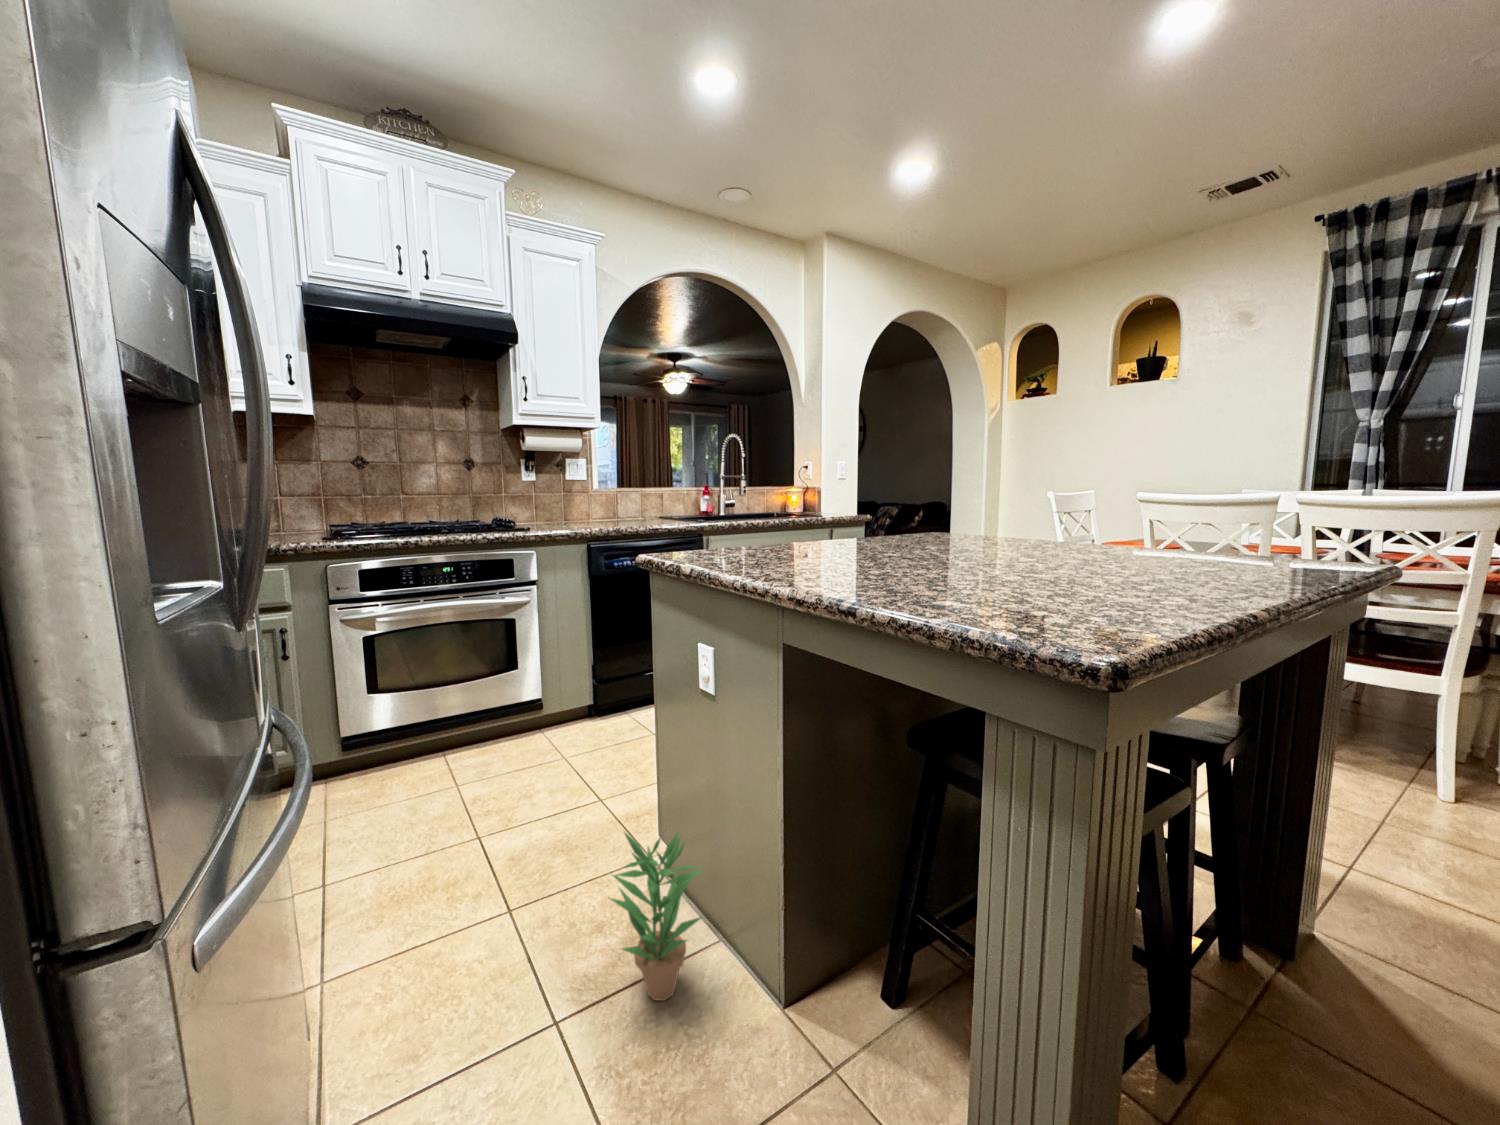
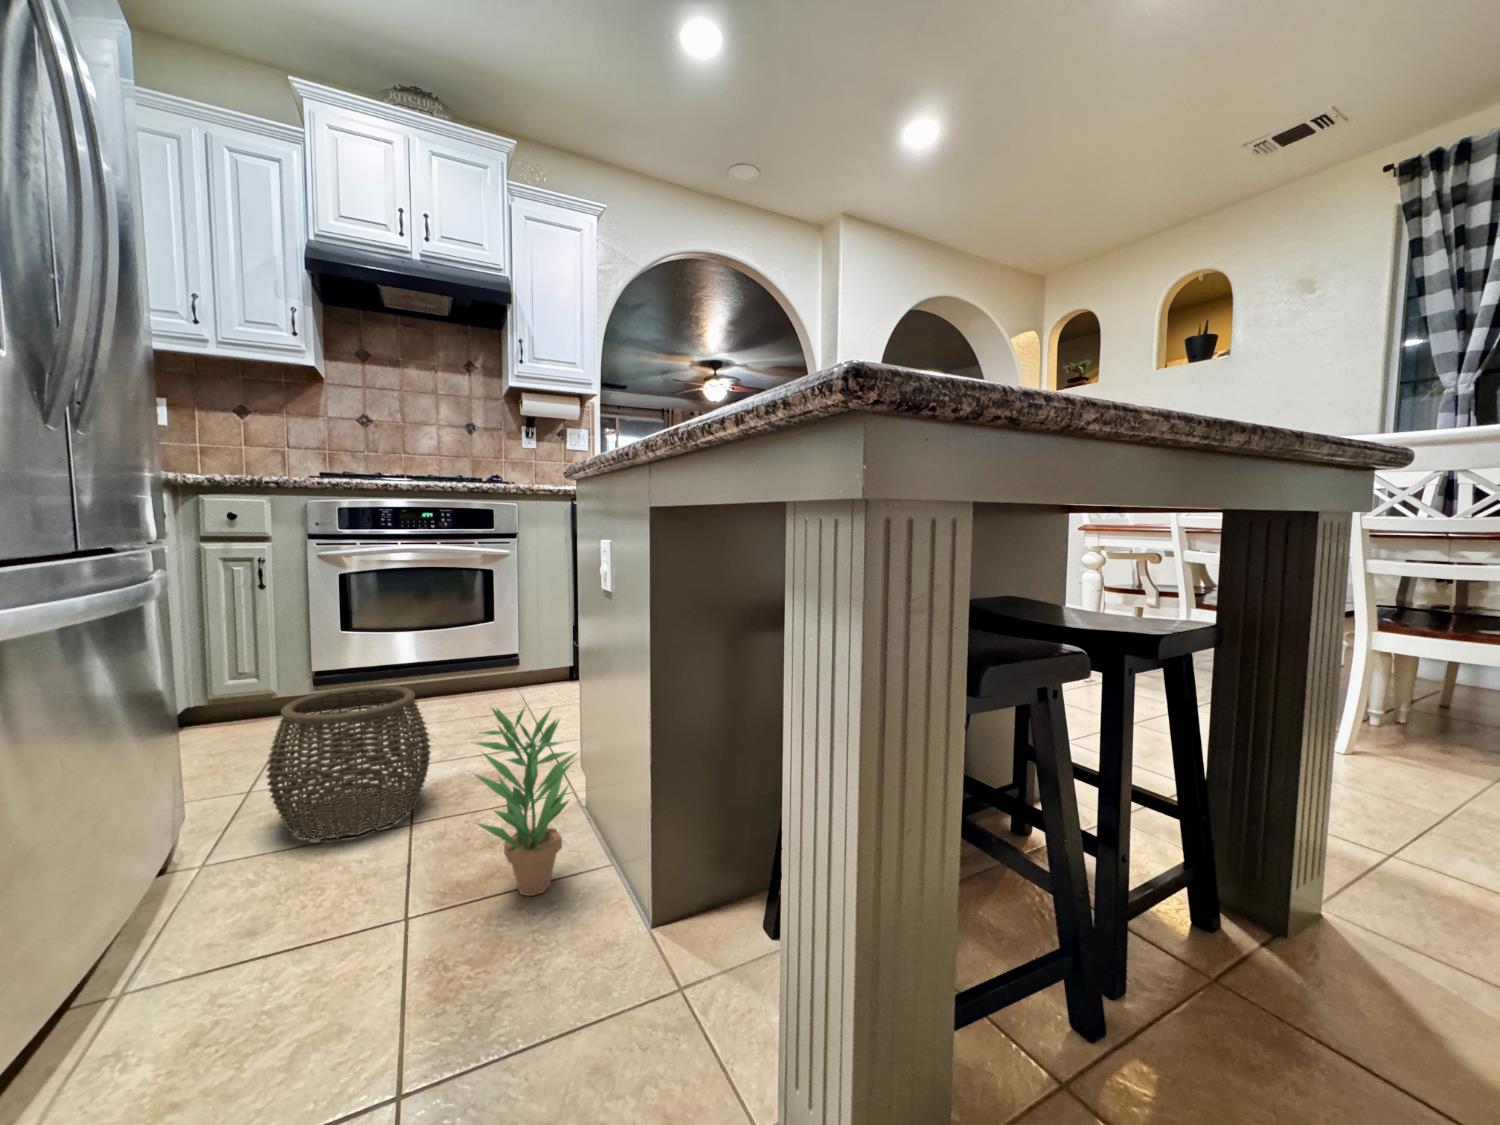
woven basket: none [363,779,517,950] -> present [267,685,431,840]

